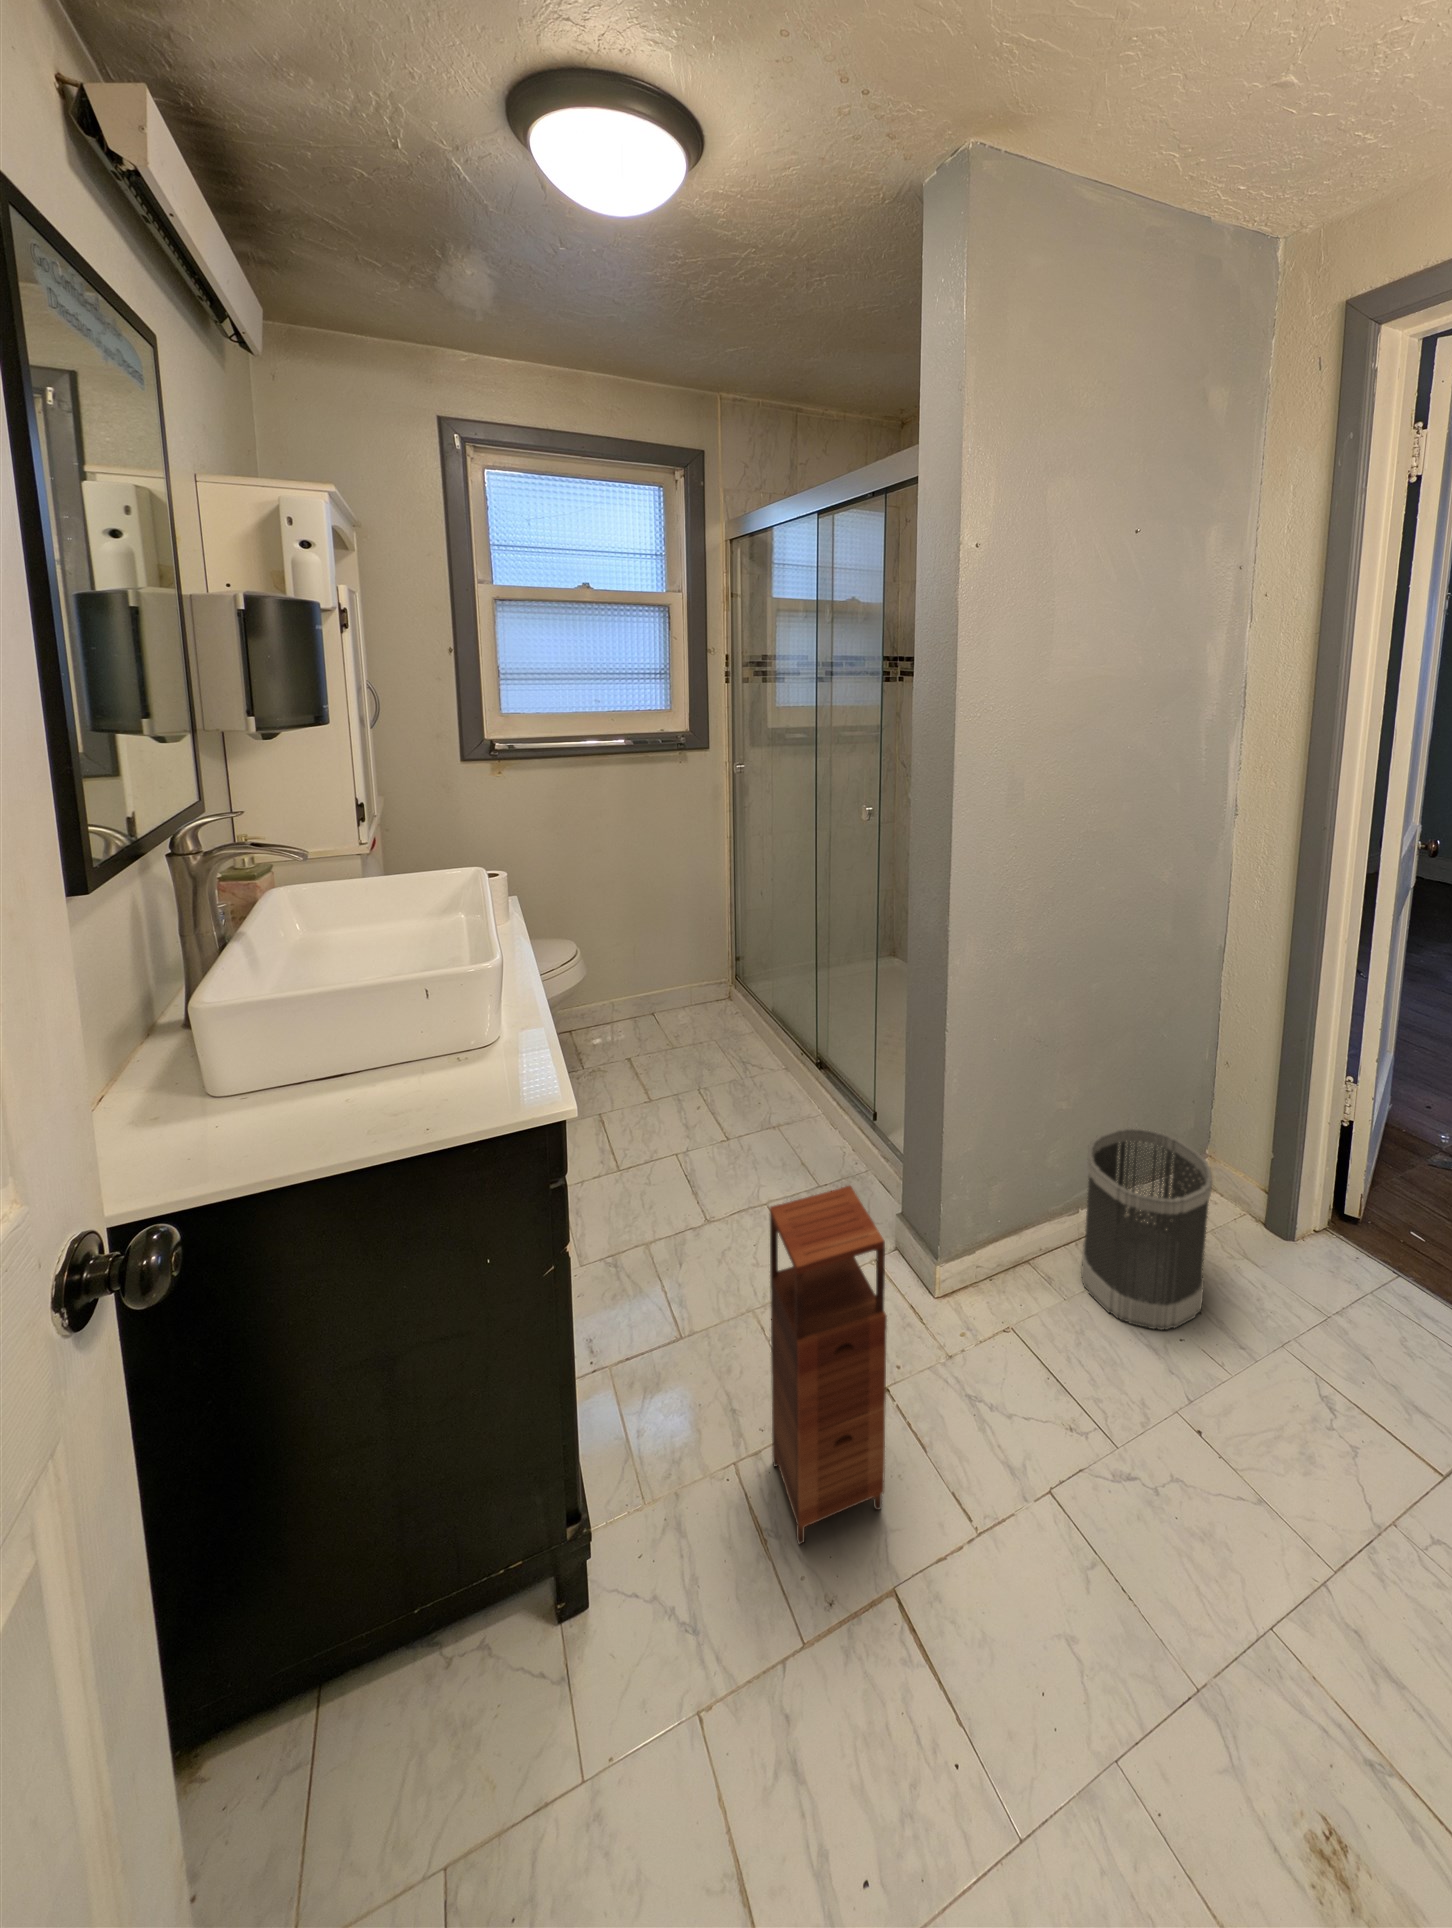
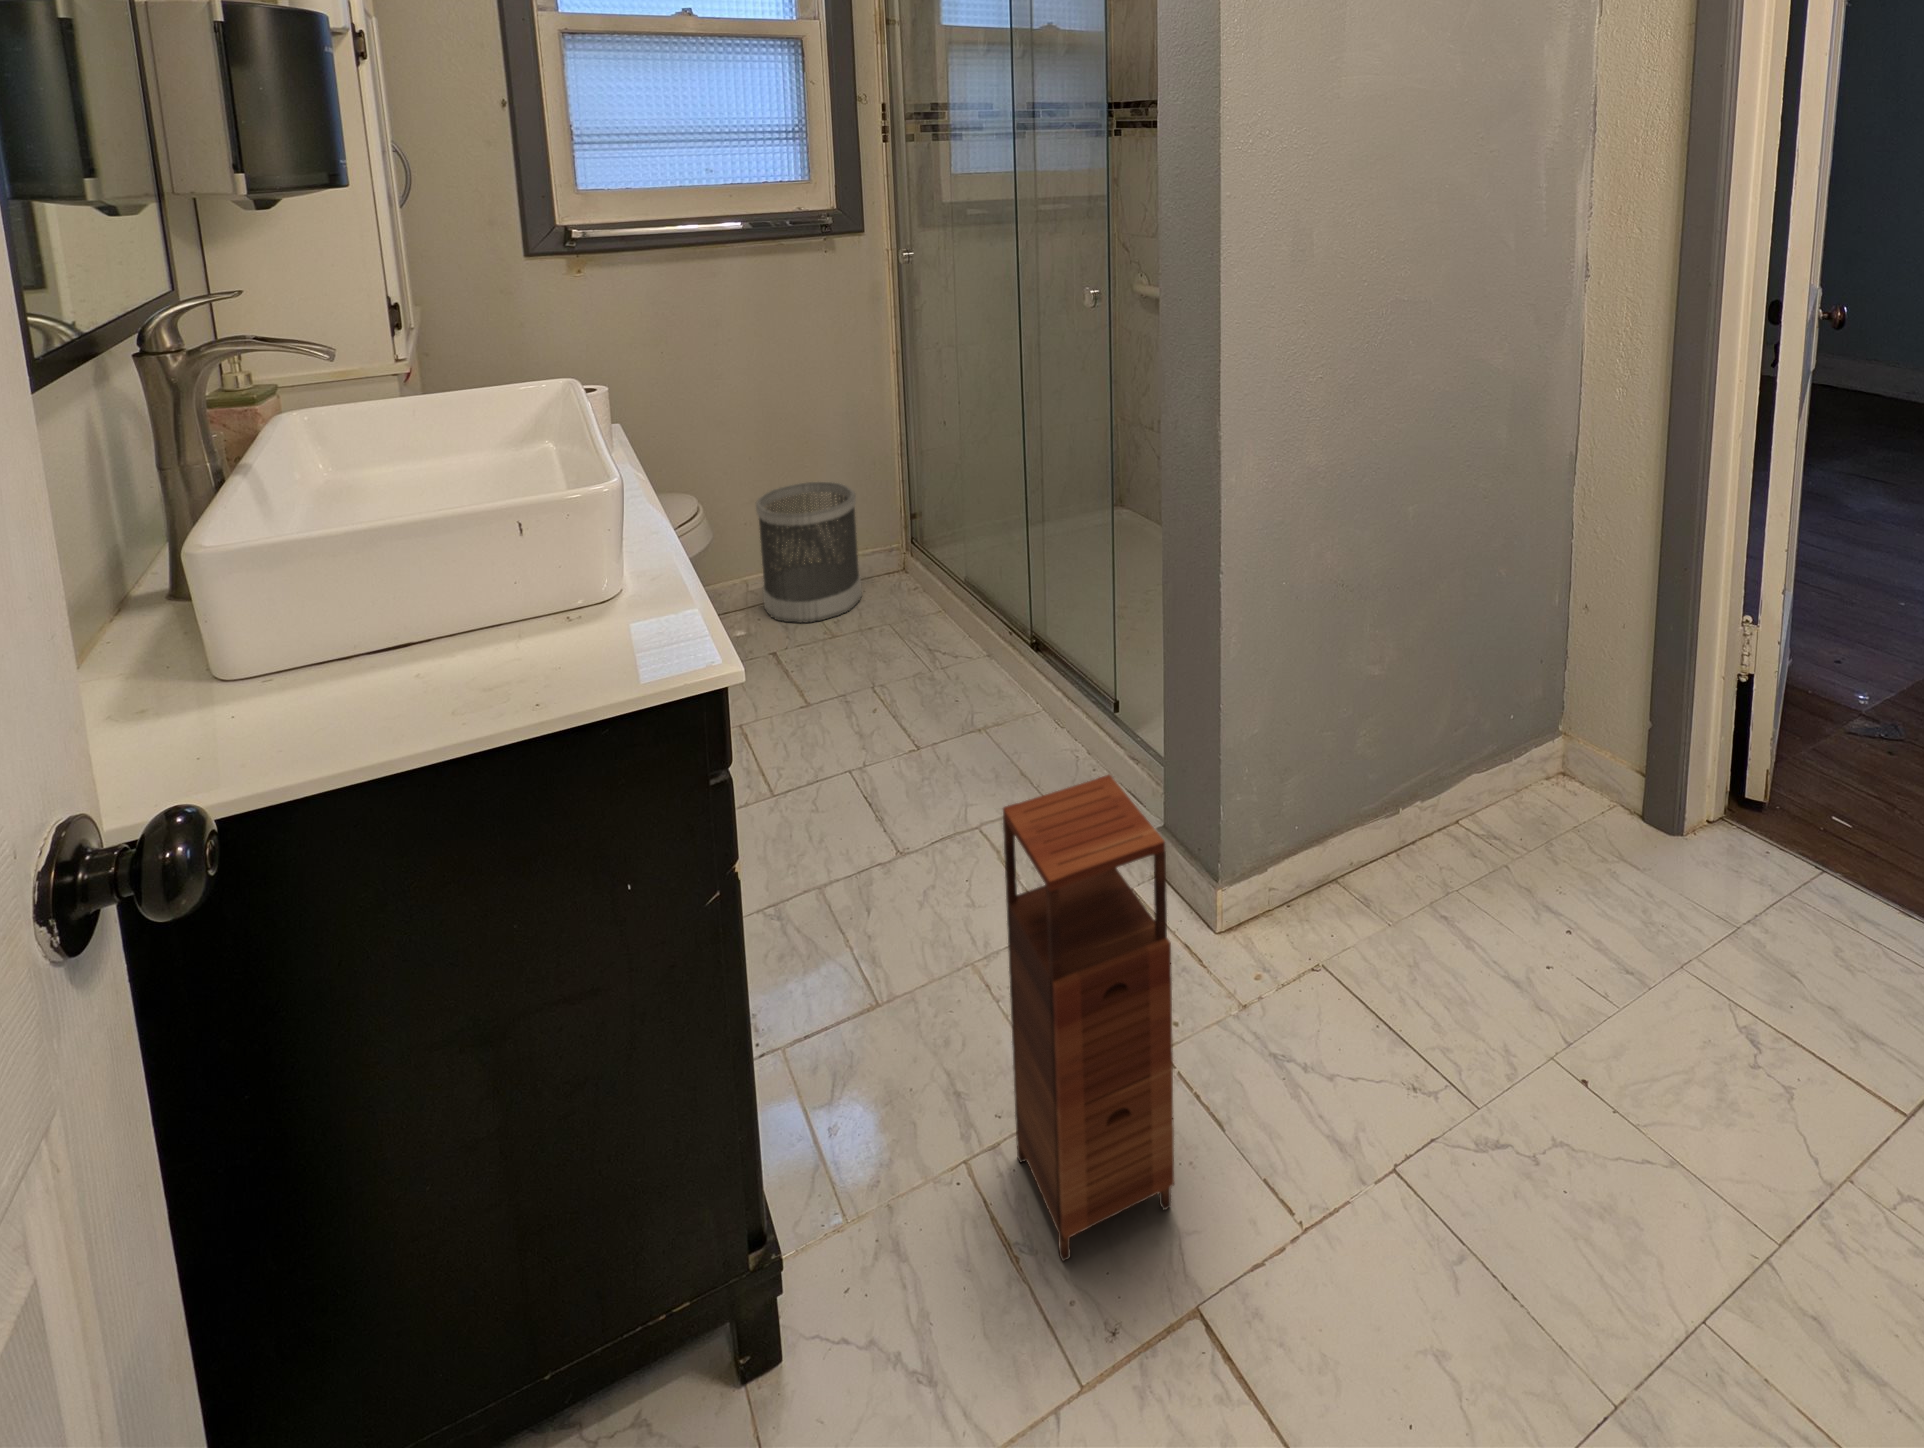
wastebasket: present [1081,1127,1212,1330] -> present [756,482,862,623]

